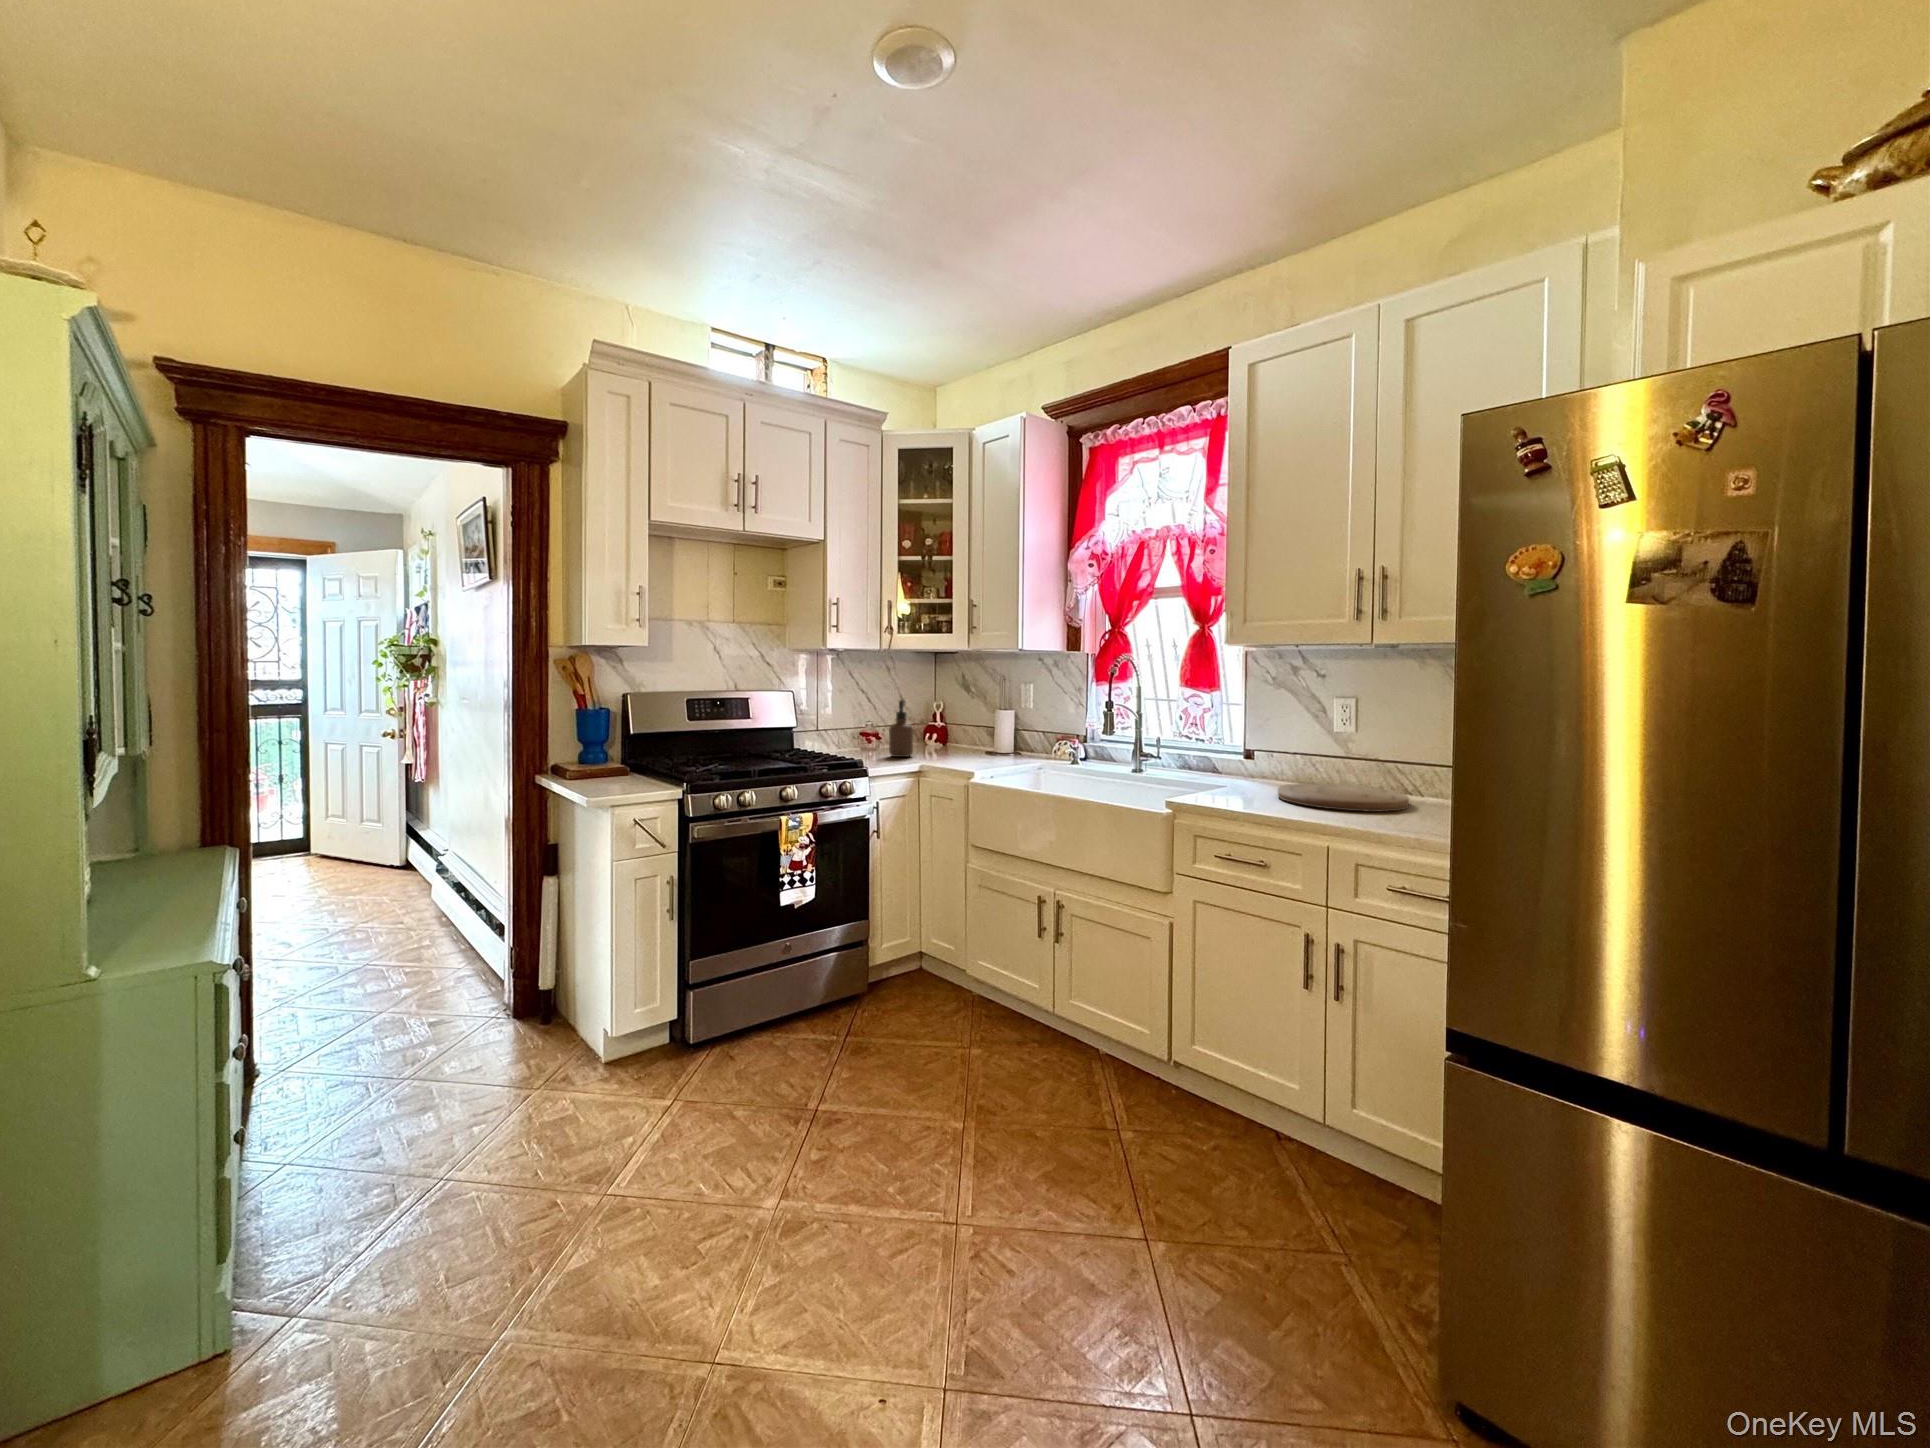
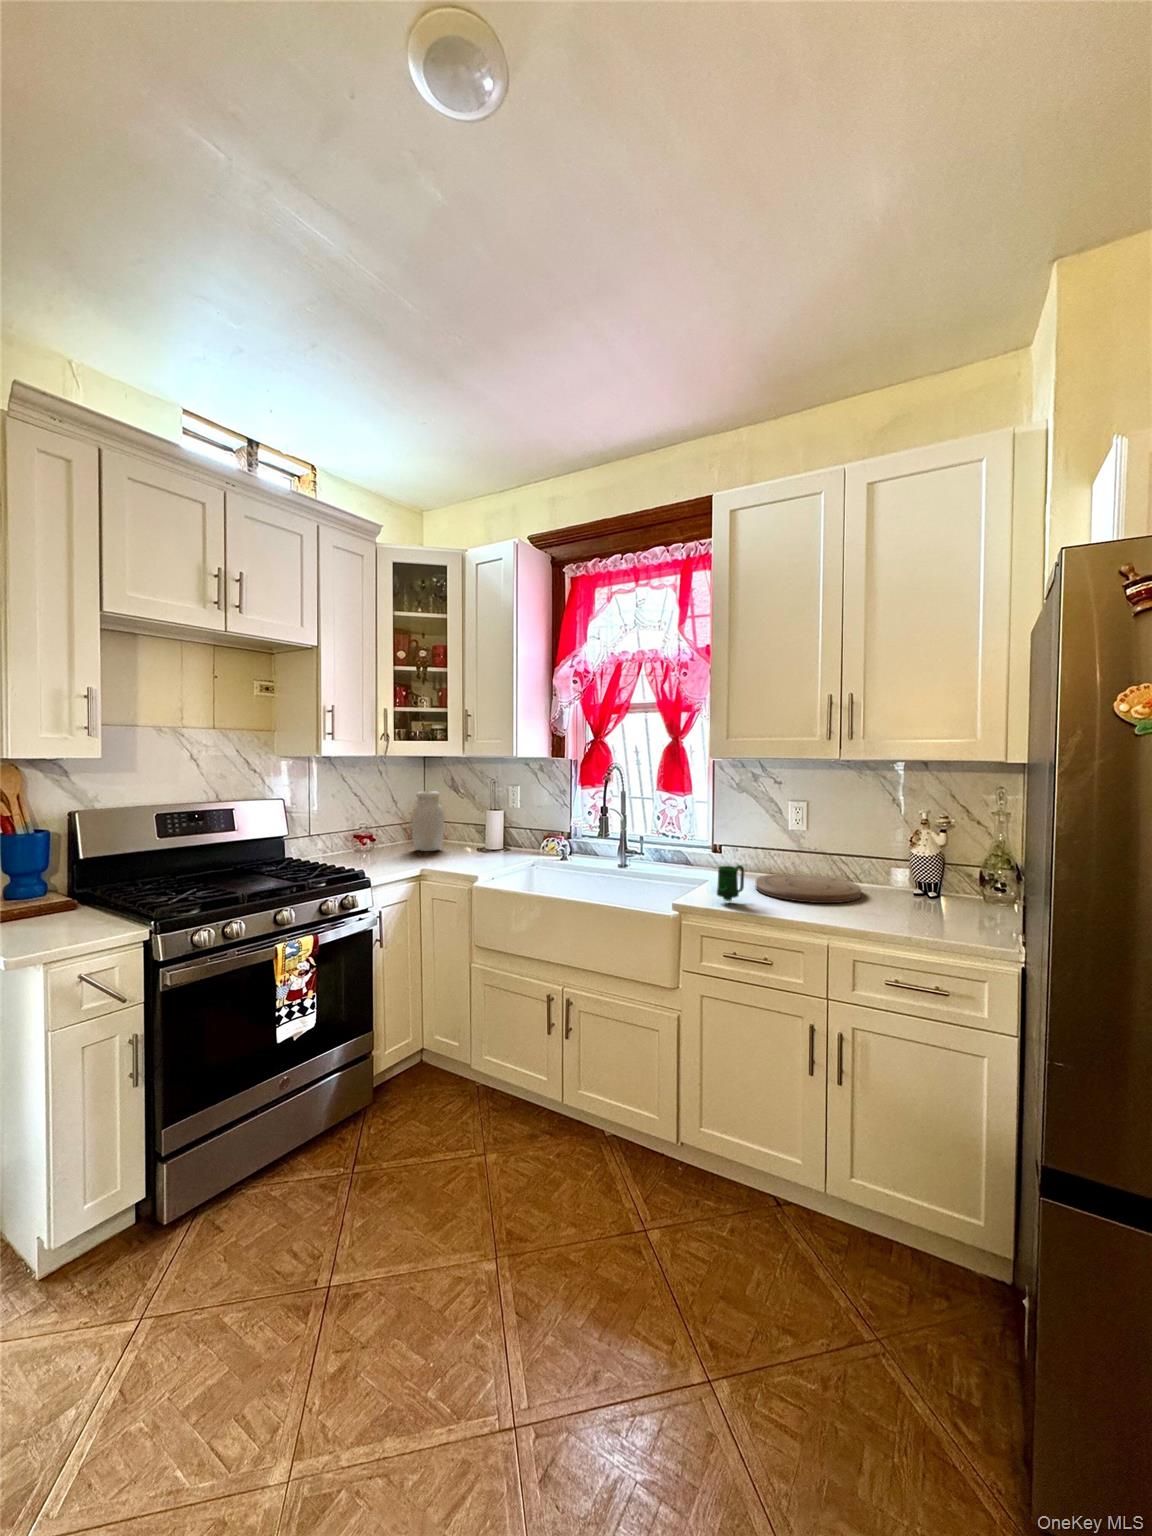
jar: none [919,687,952,751] -> present [412,791,444,851]
soap dispenser: present [889,700,913,757] -> none [385,806,410,861]
mug: none [1217,764,1252,806] -> present [717,865,744,901]

